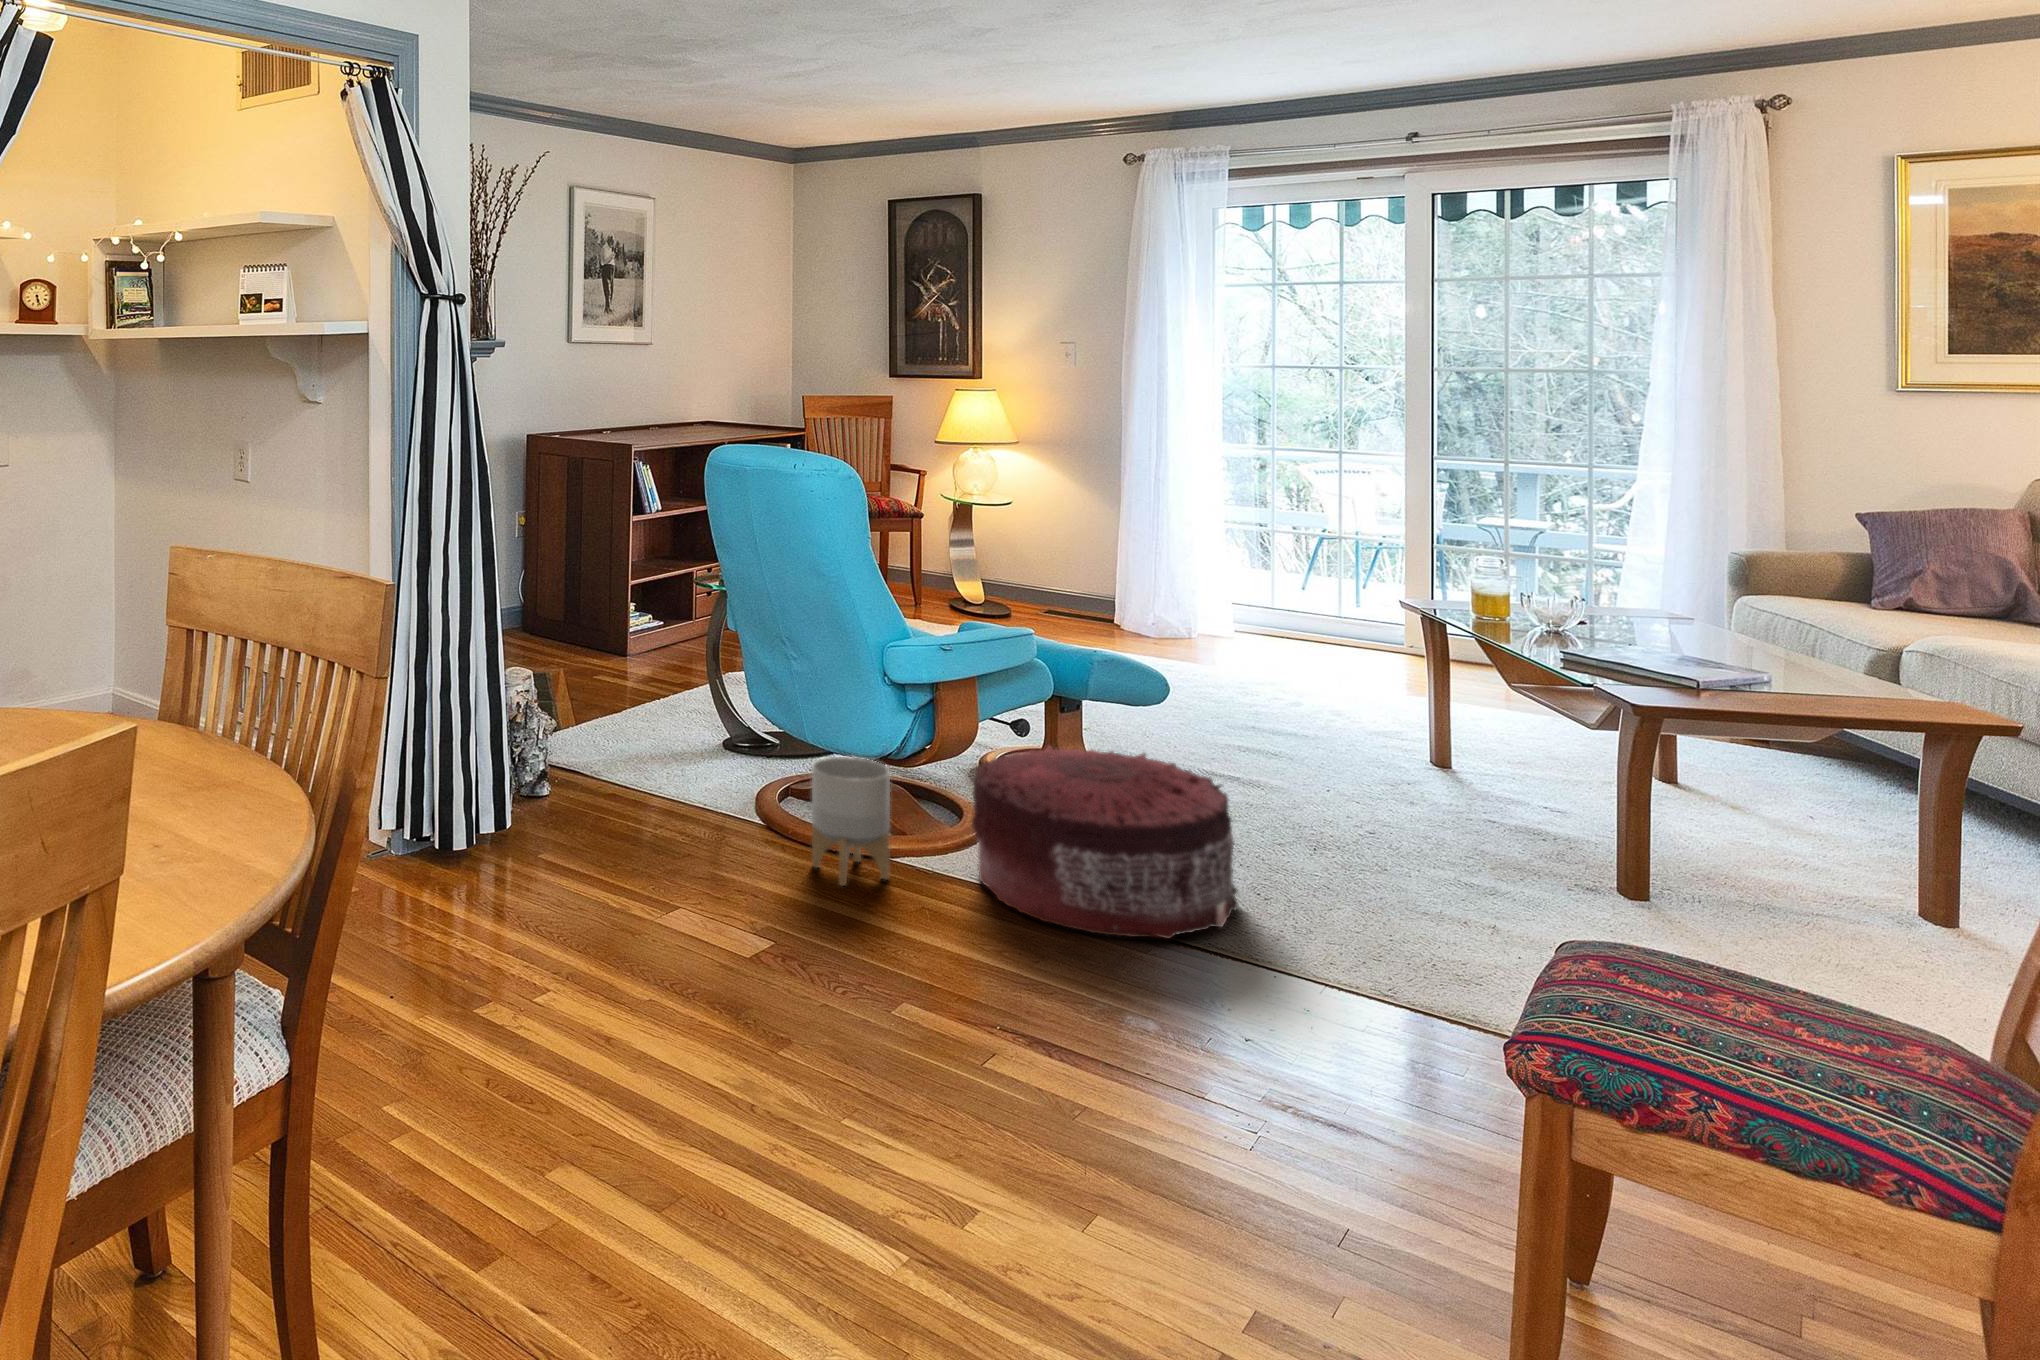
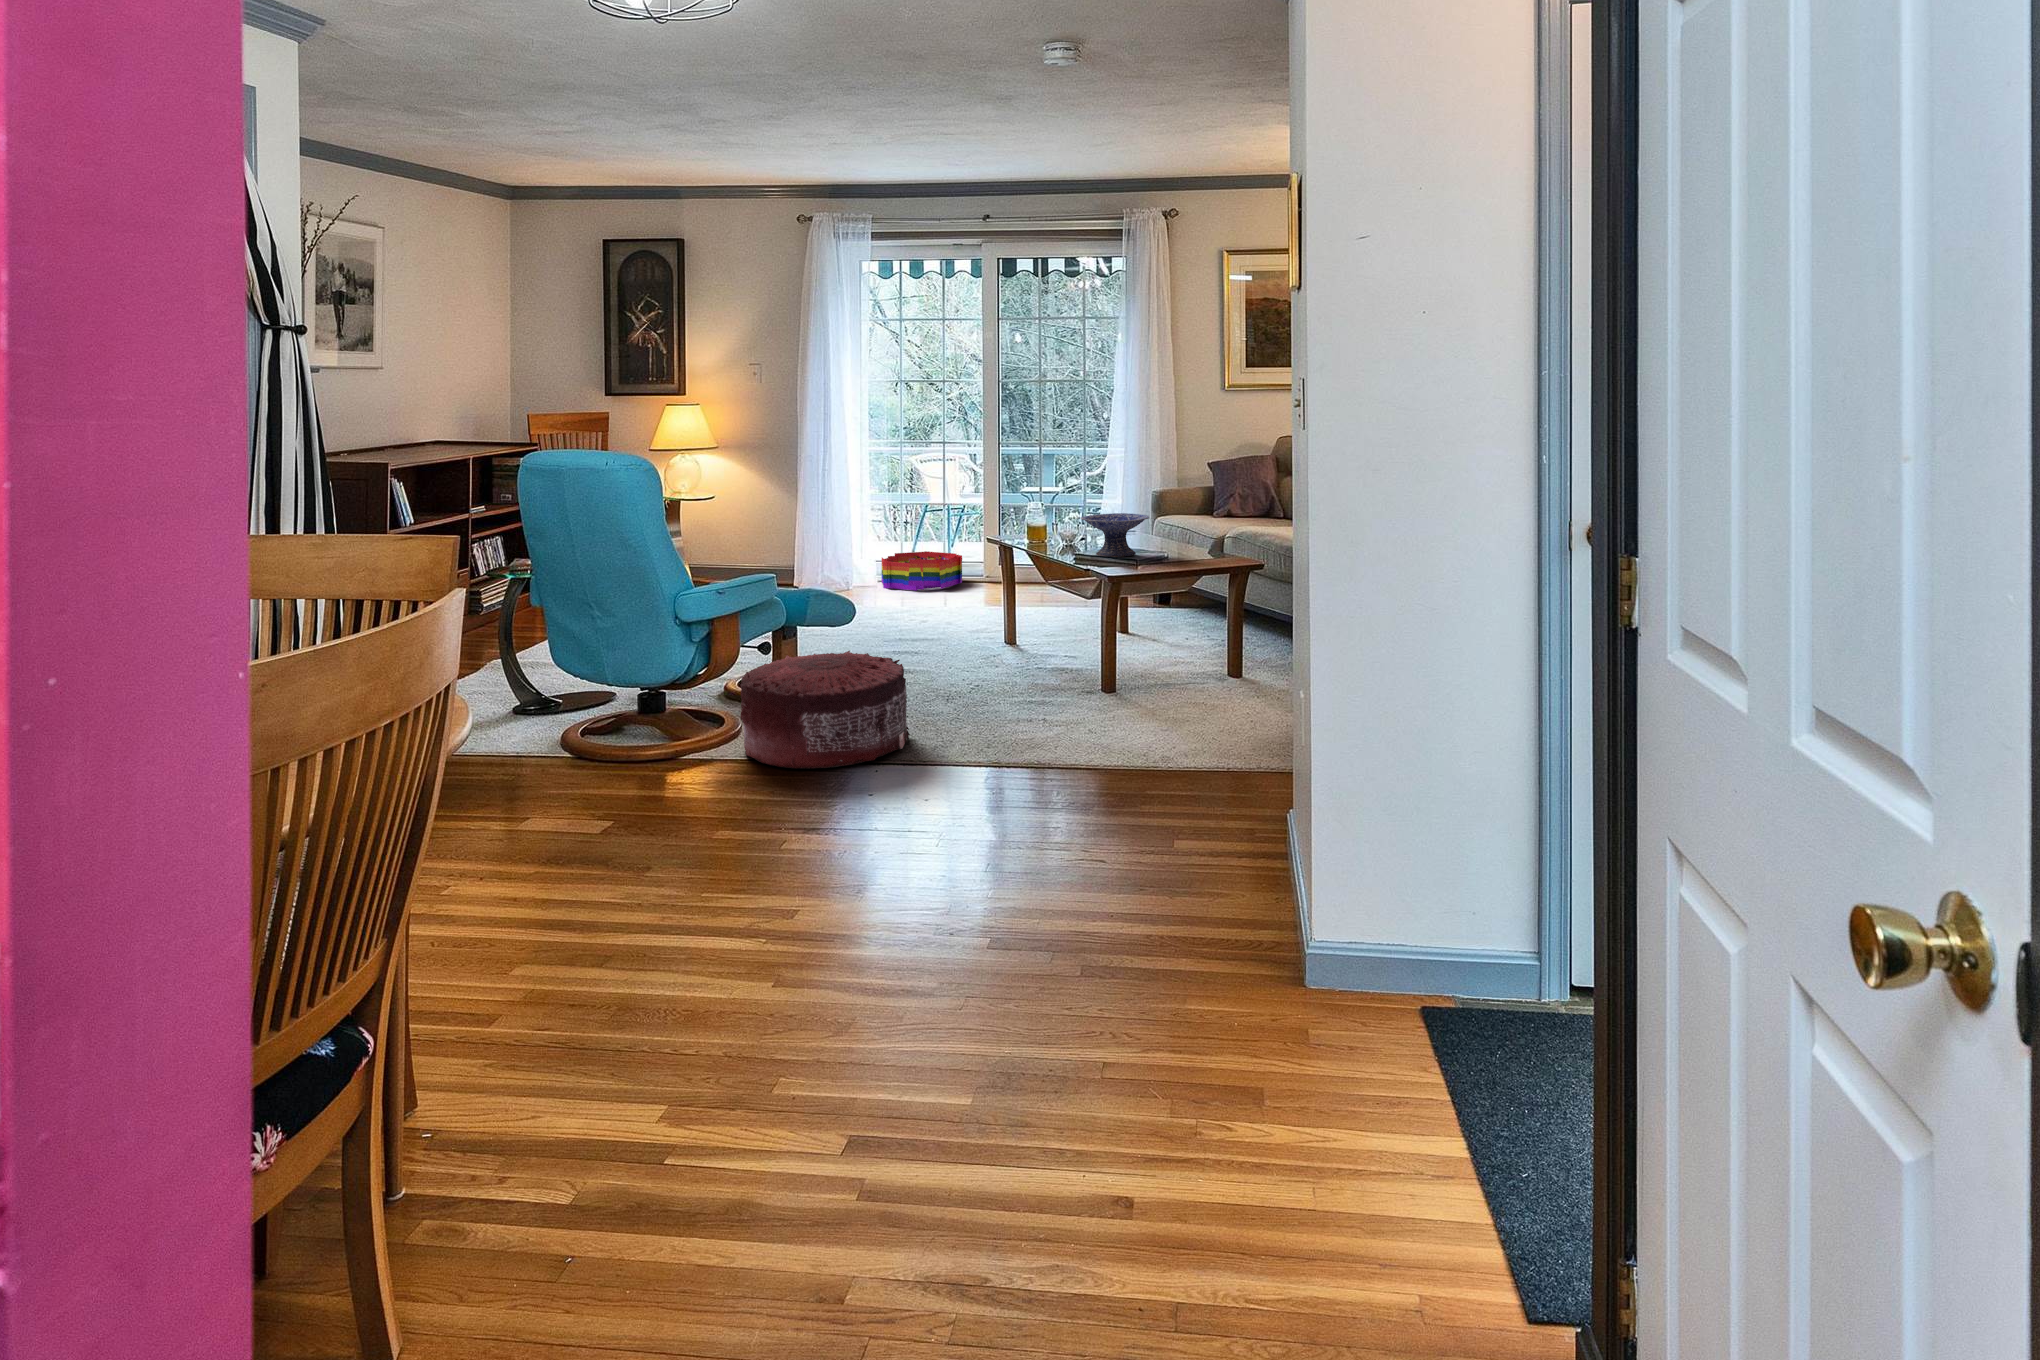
decorative bowl: none [1575,588,1725,665] -> present [1081,513,1149,557]
storage bin: none [1240,599,1368,658] -> present [882,551,962,591]
planter: present [812,757,890,886] -> none [623,684,683,778]

